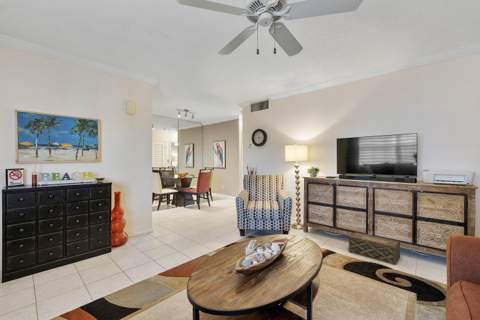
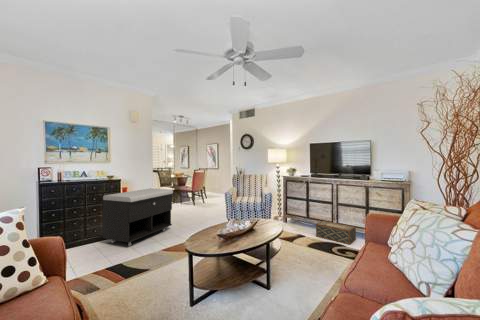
storage bench: none [89,192,175,265] -> present [103,188,173,245]

